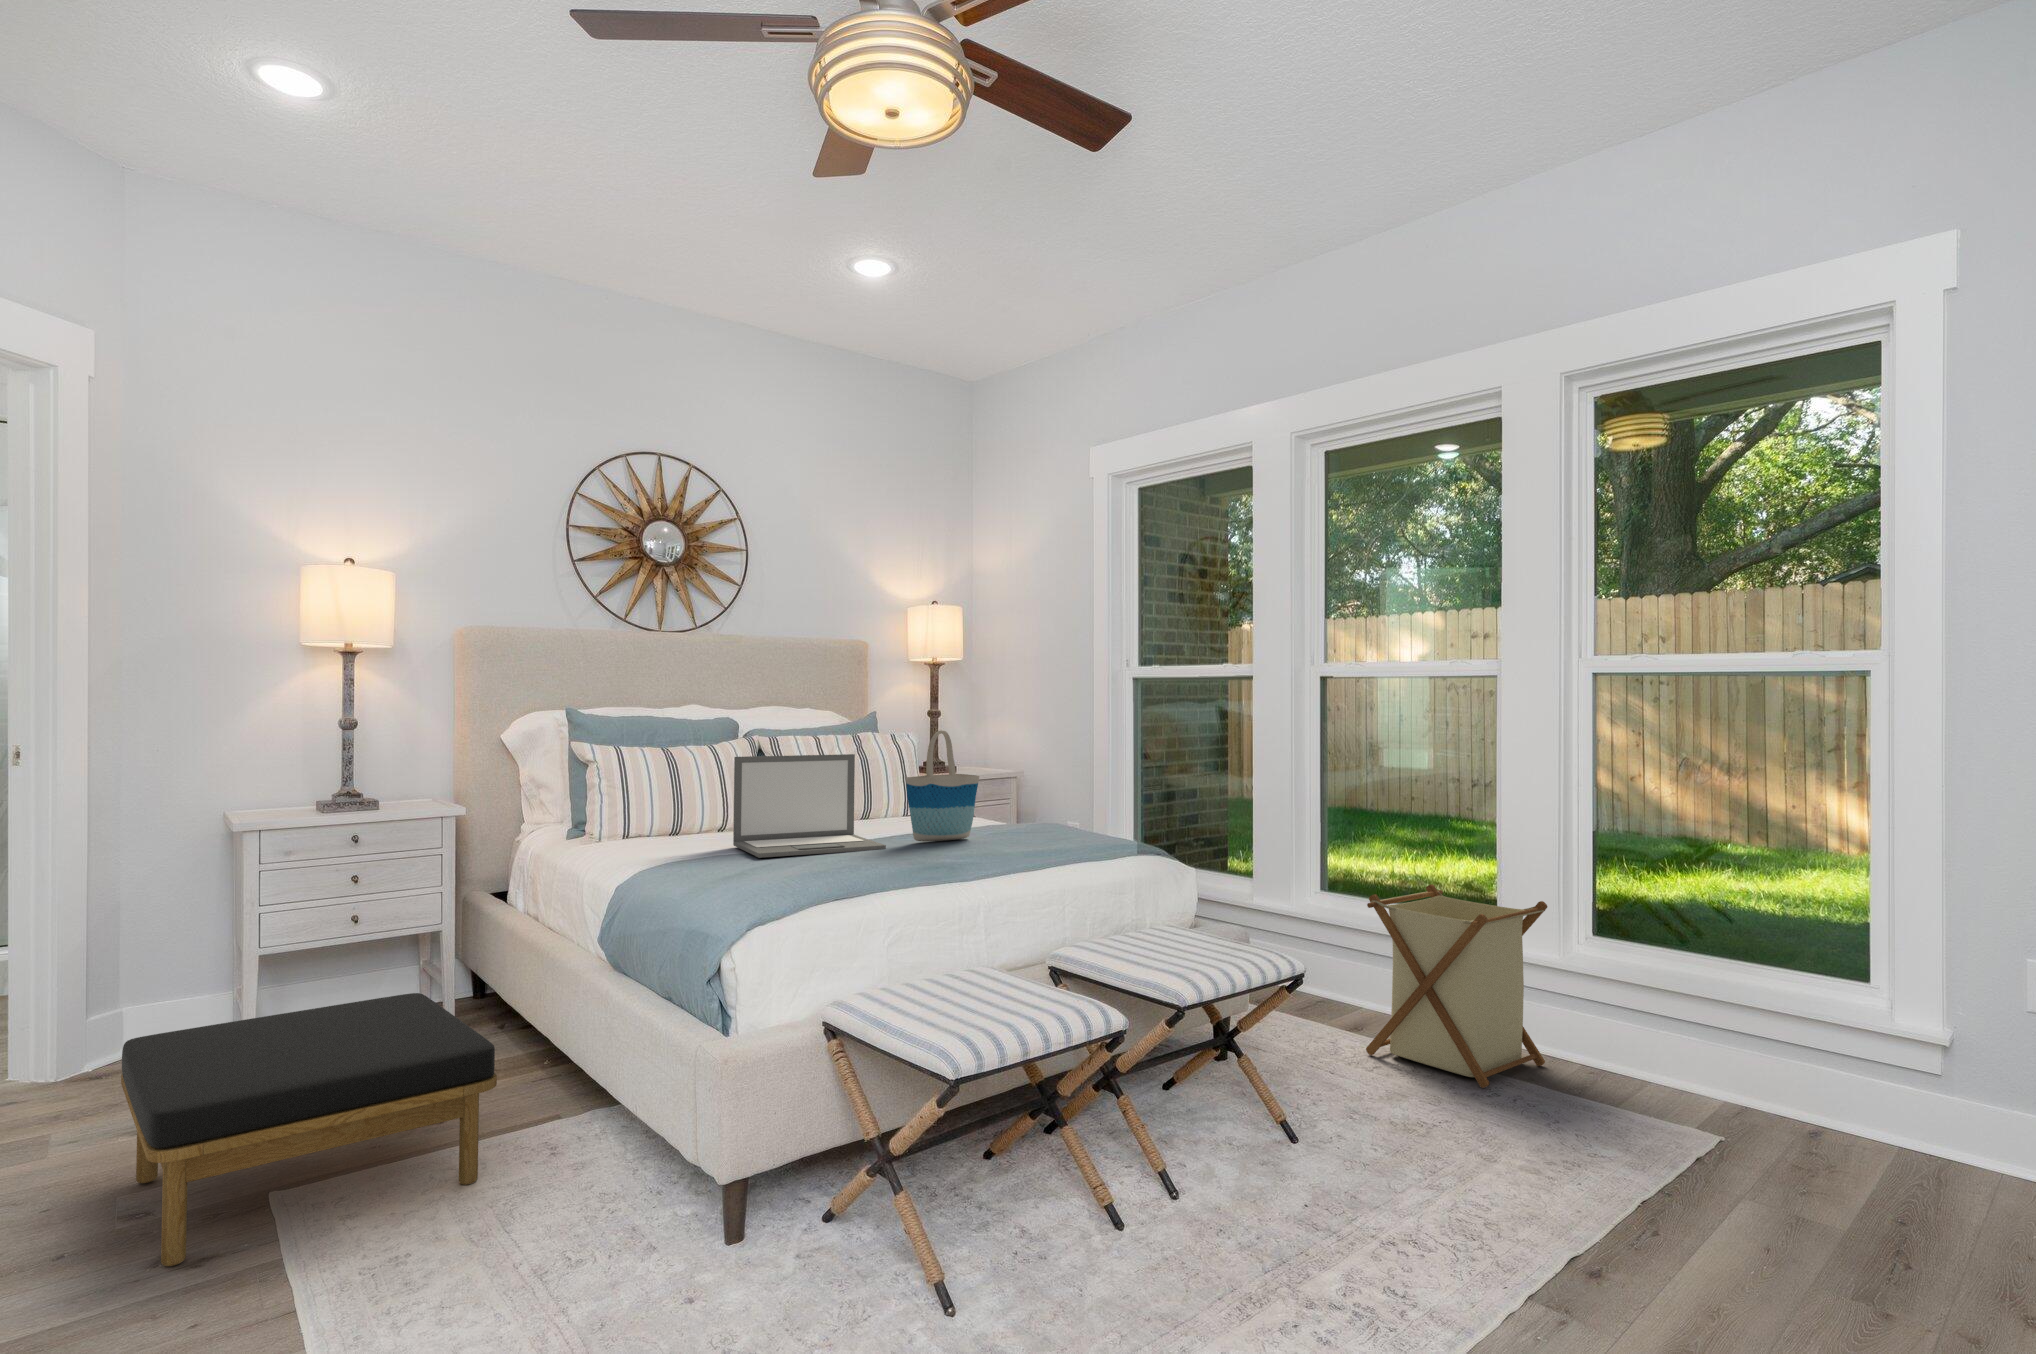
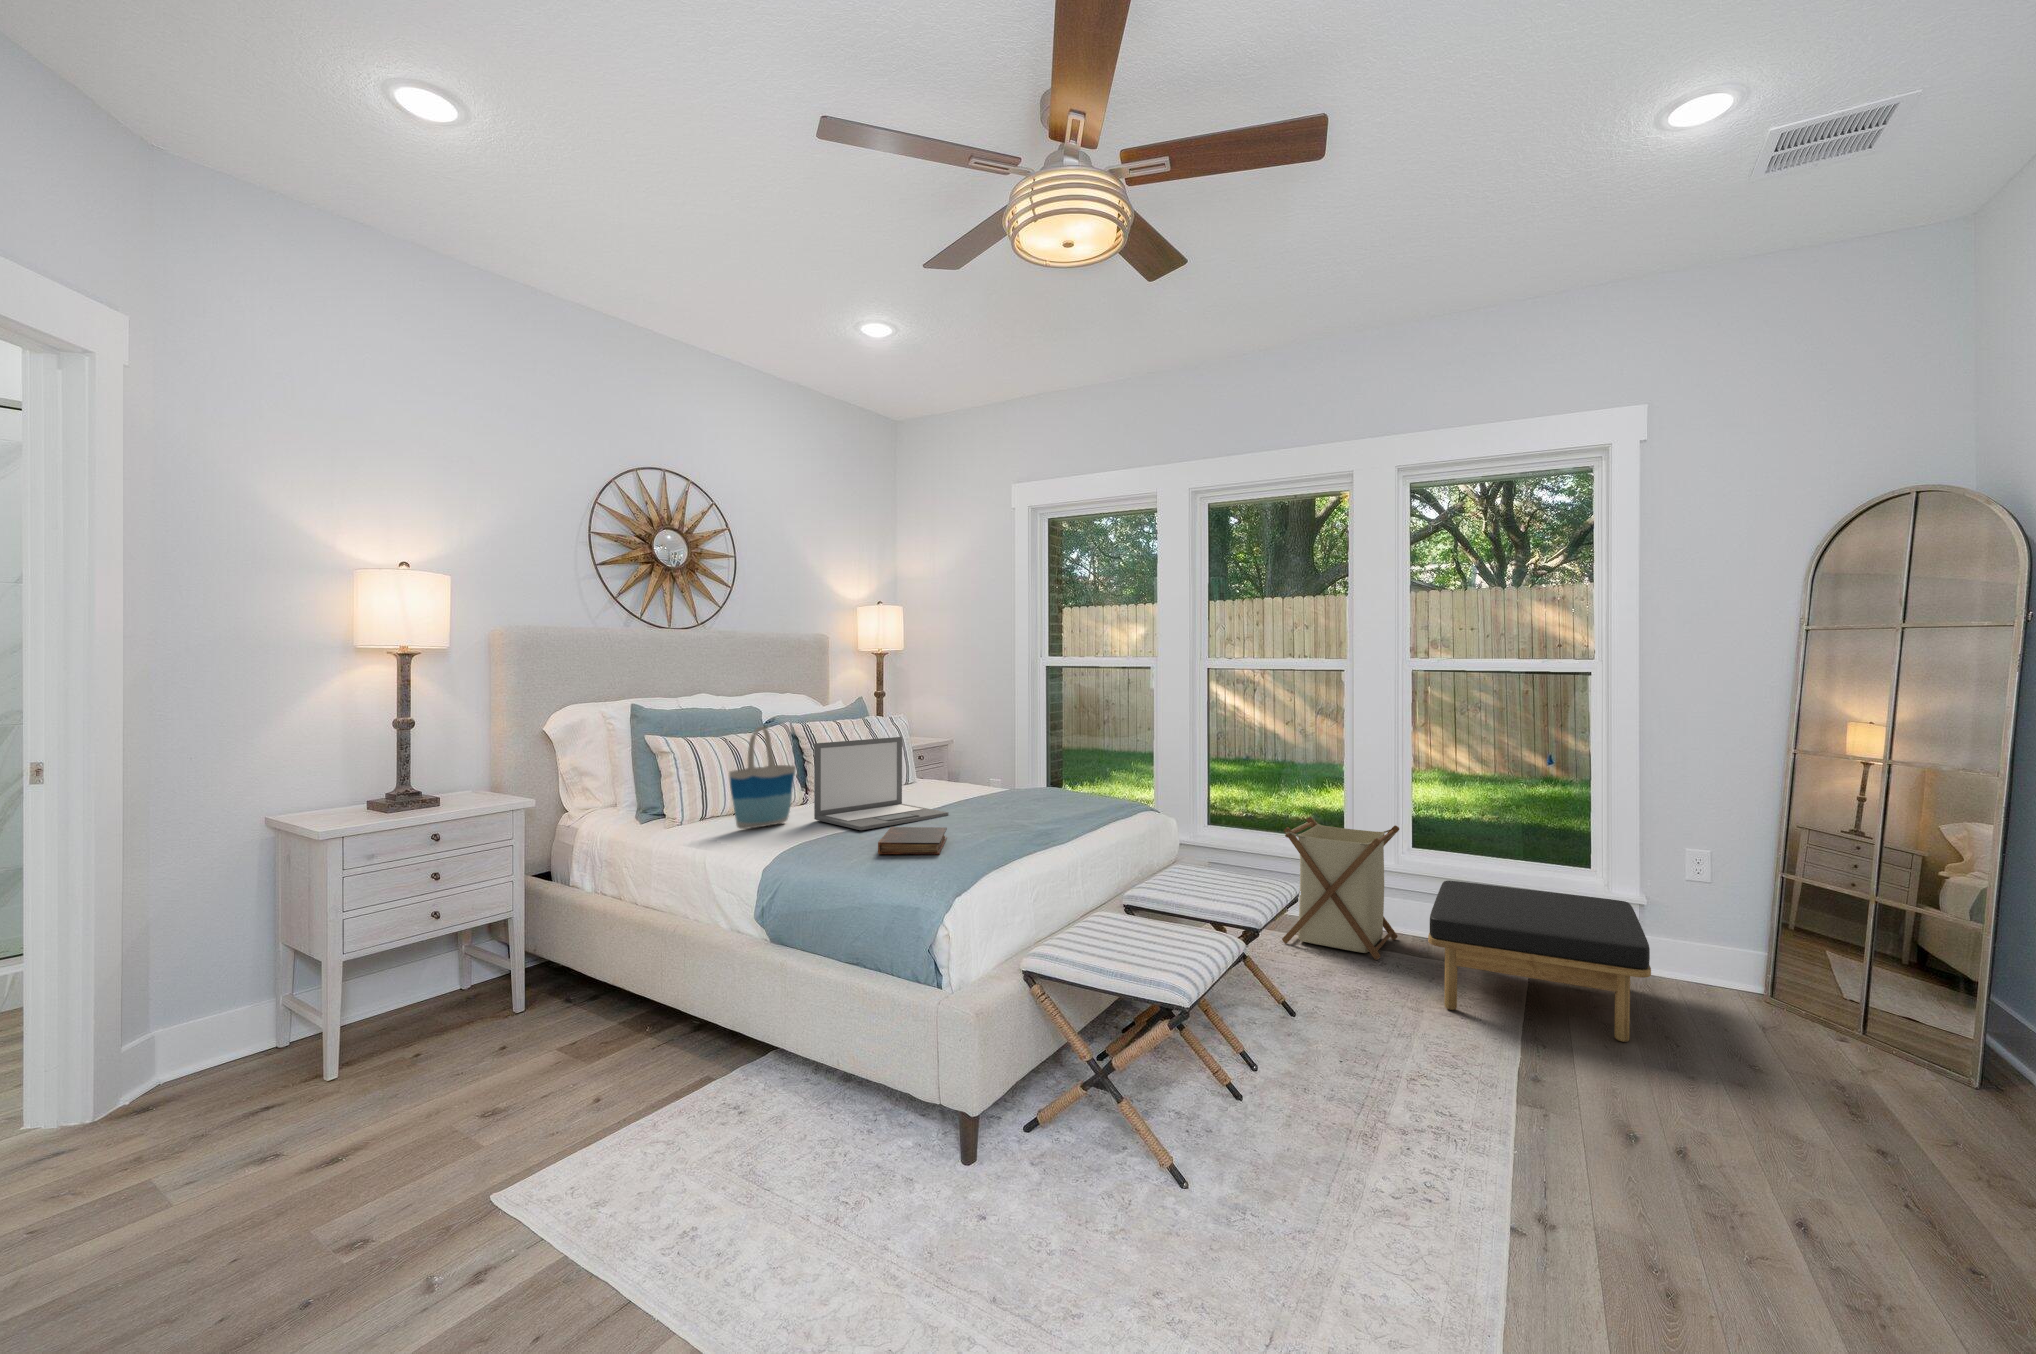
tote bag: present [906,730,979,841] -> present [729,727,795,829]
book: none [729,854,837,884] -> present [878,827,947,855]
ottoman: present [121,993,497,1266] -> present [1428,881,1651,1042]

